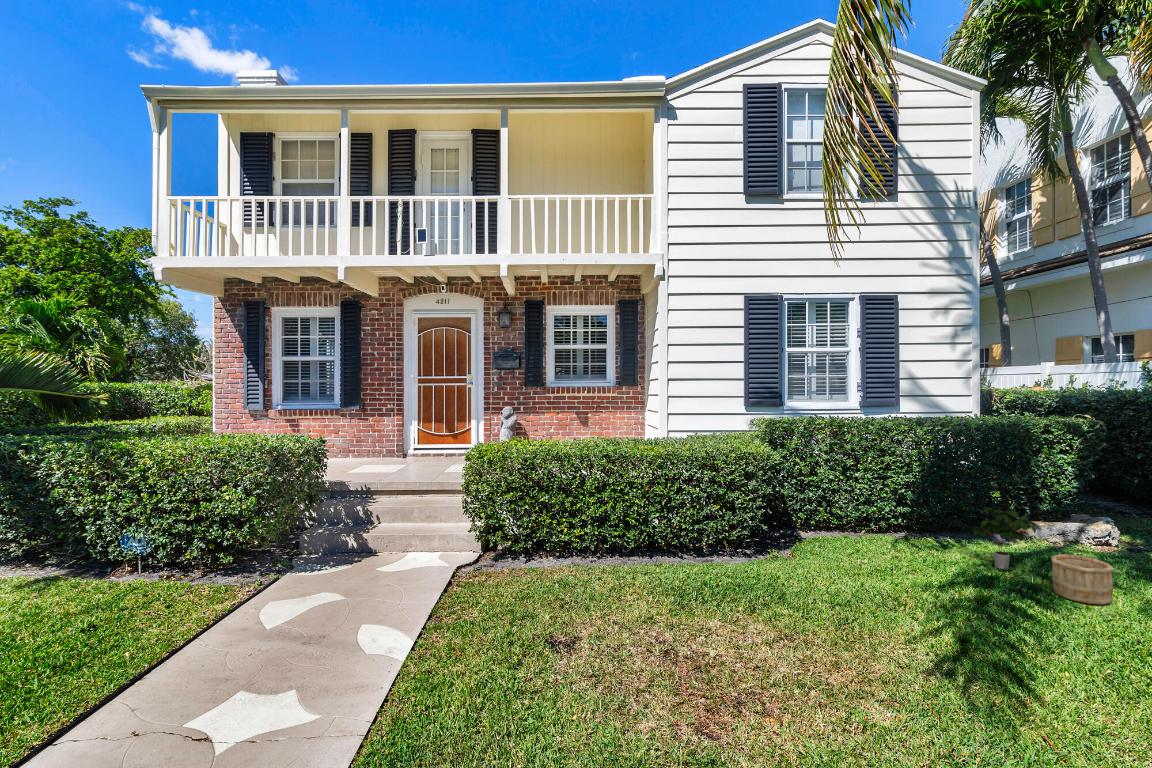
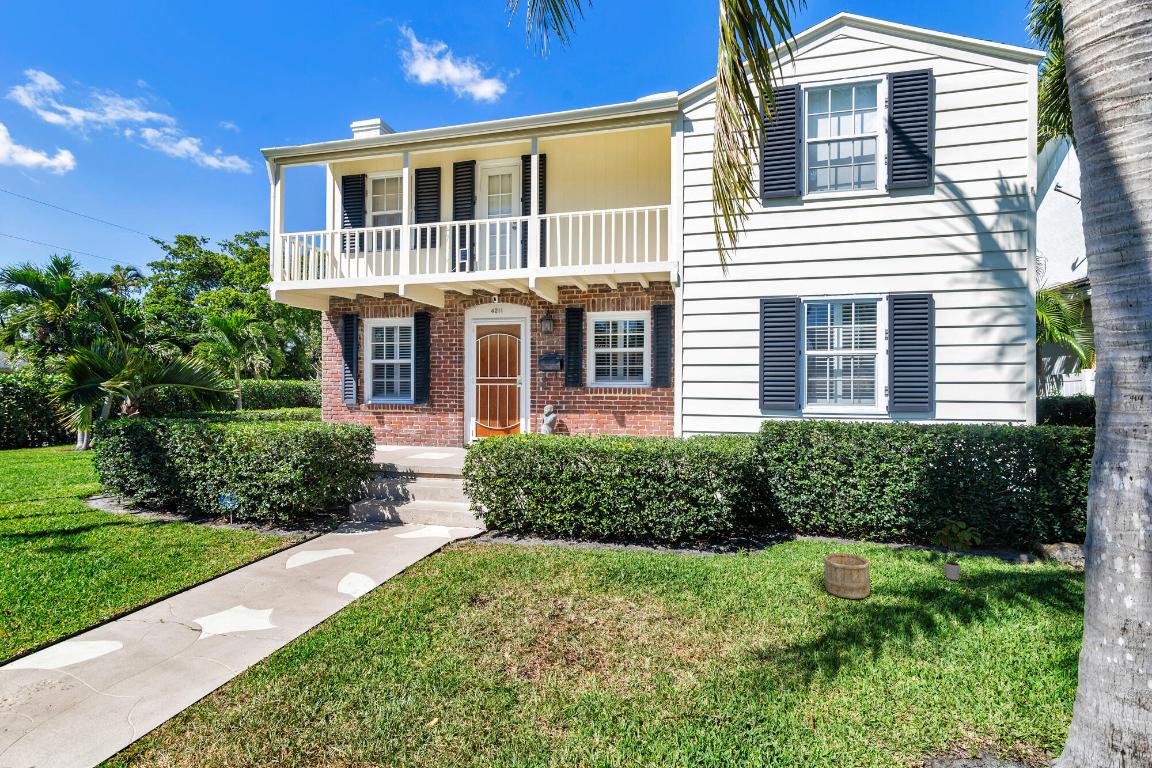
wooden bucket: present [1051,554,1114,604] -> present [823,553,870,599]

